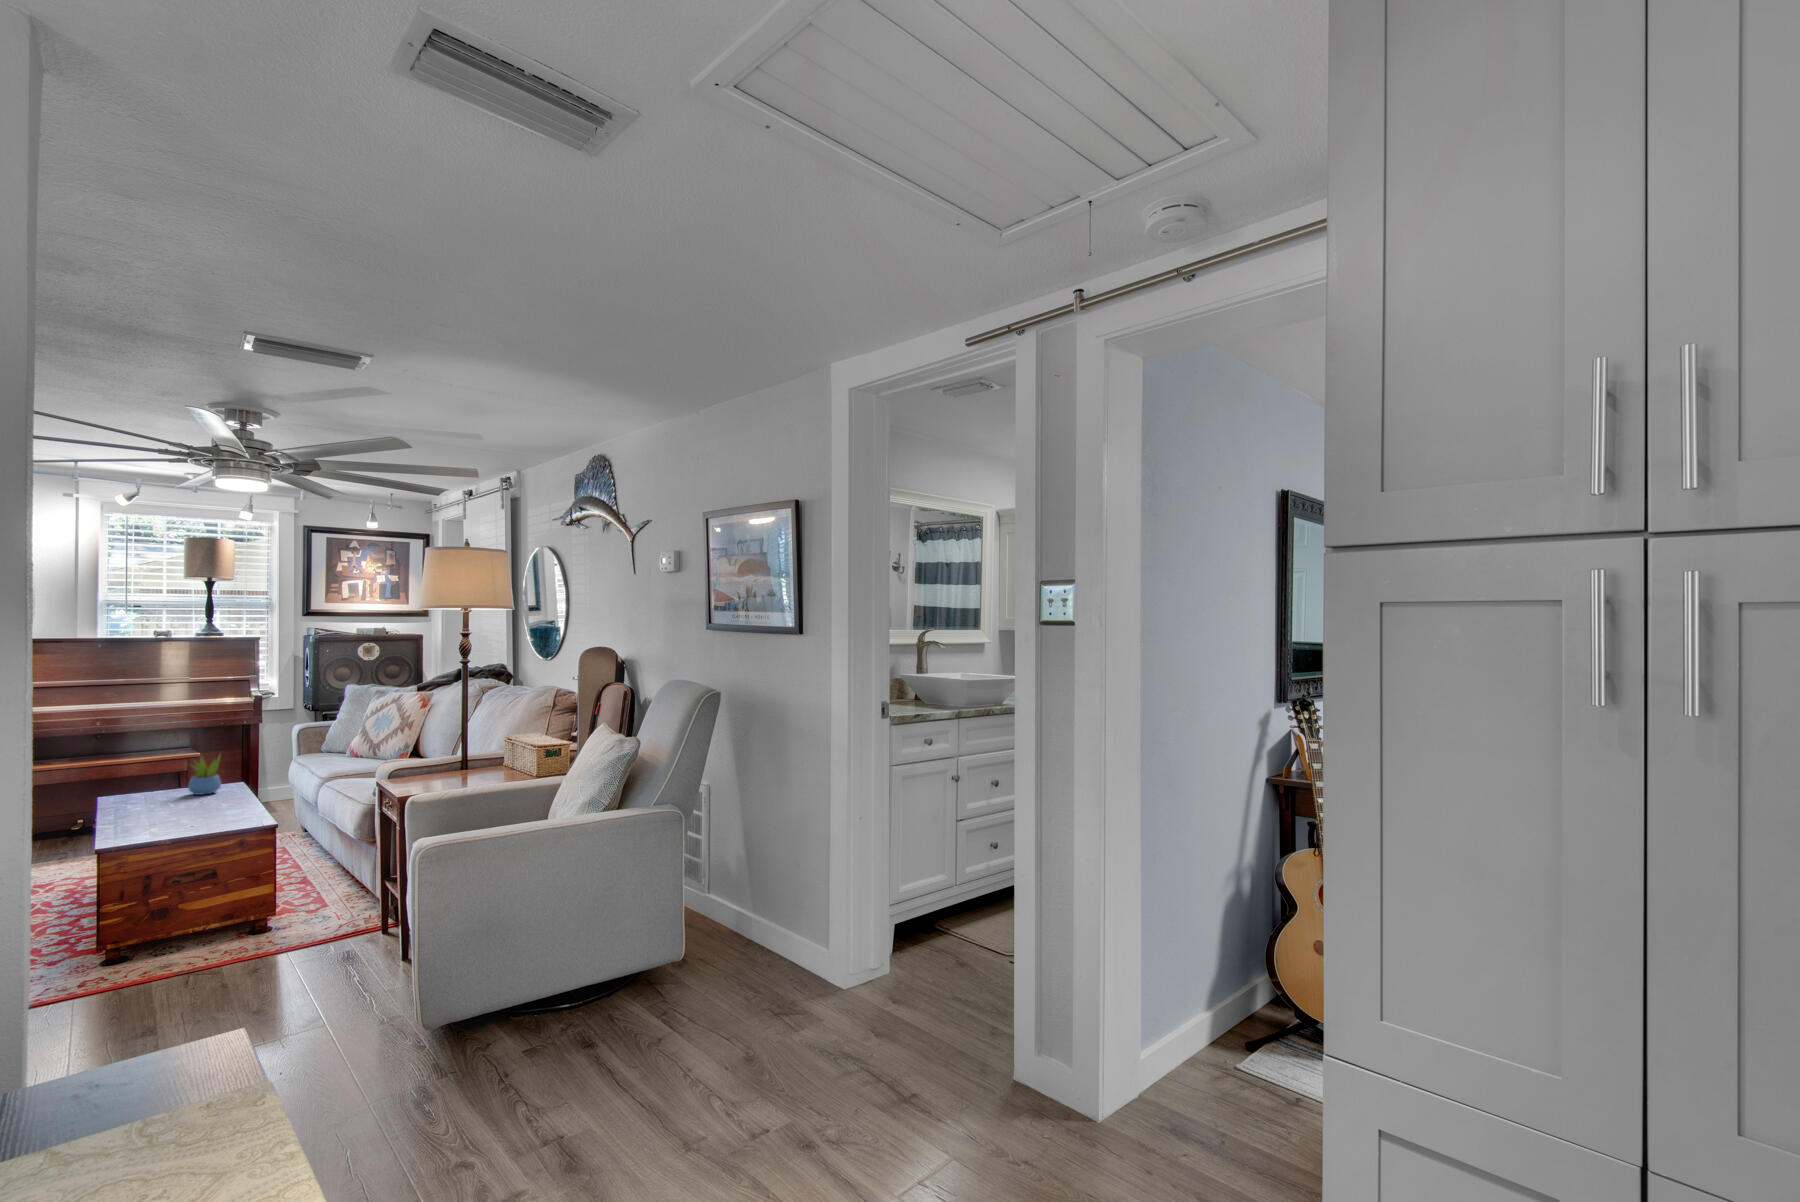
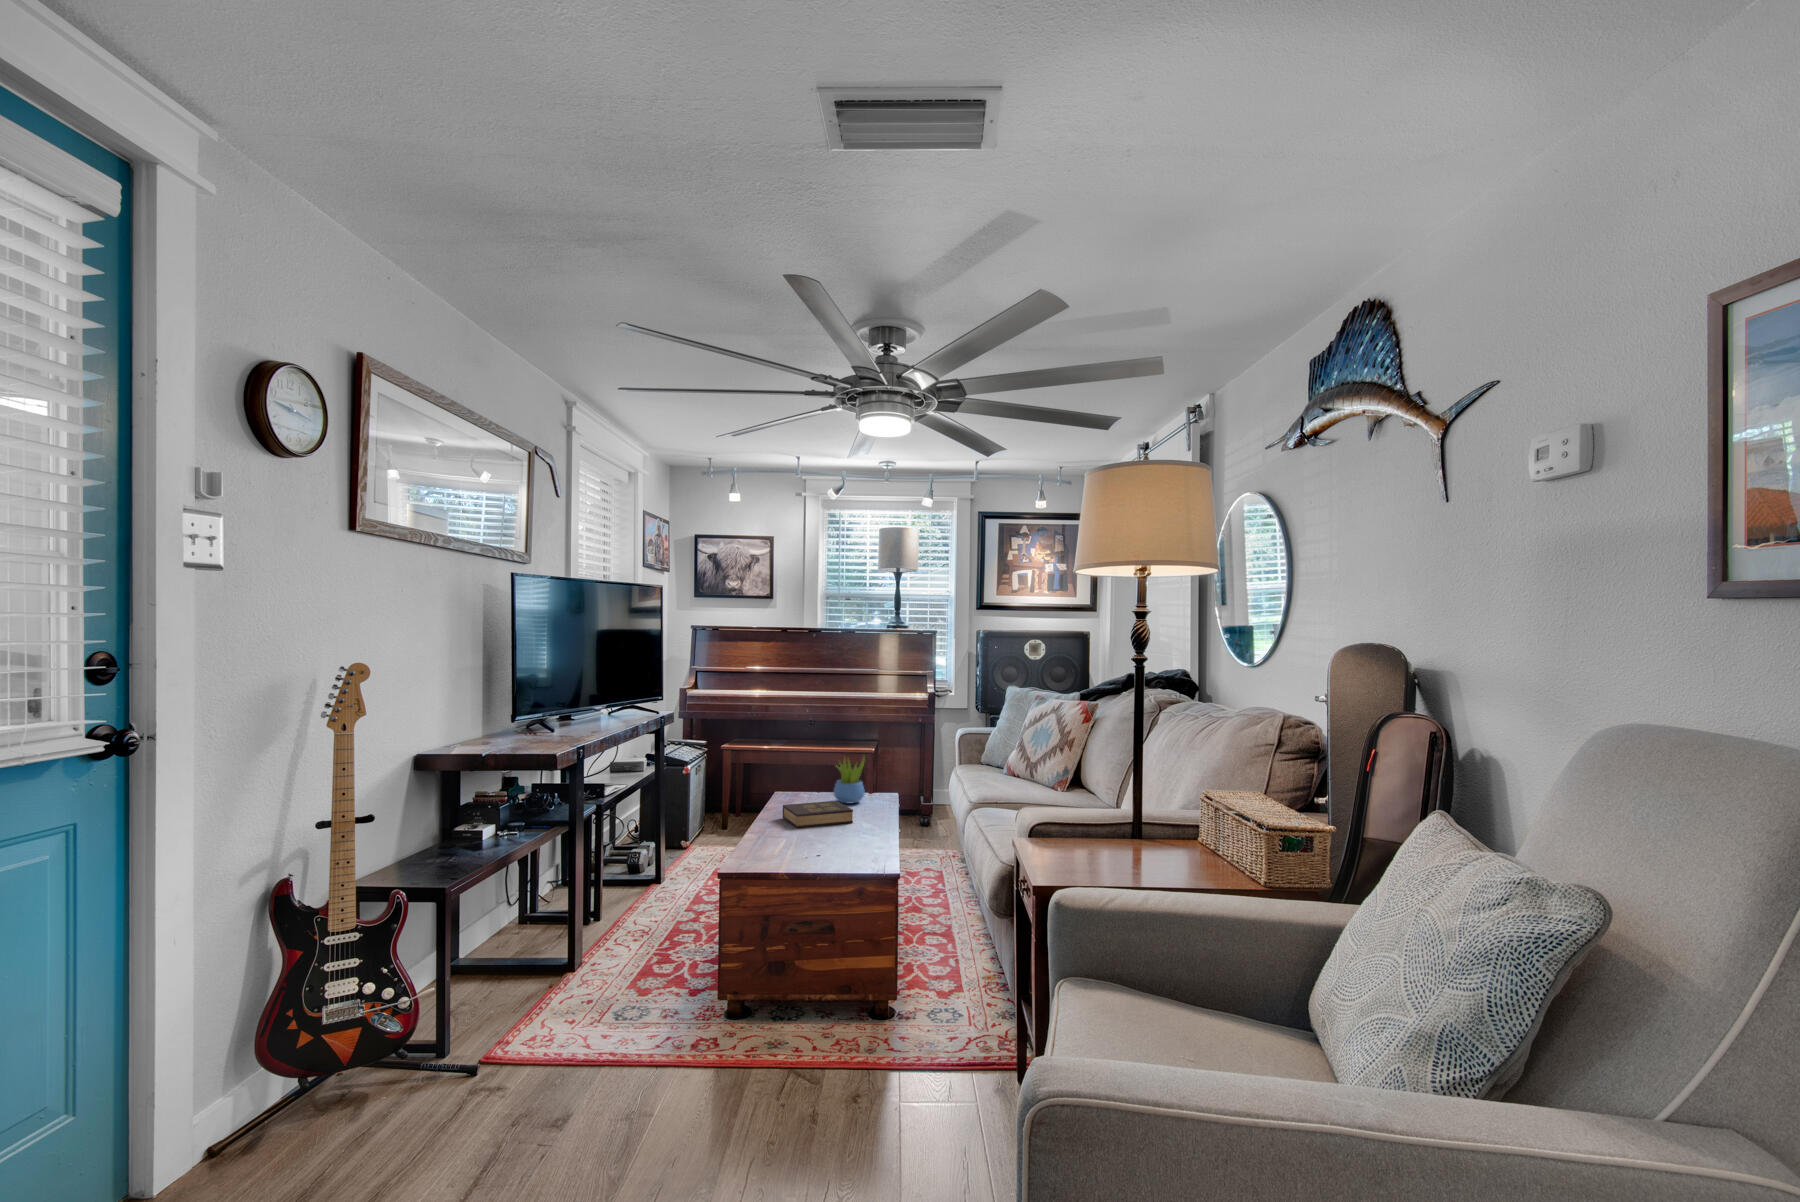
hardback book: none [147,791,223,813] -> present [783,801,853,828]

